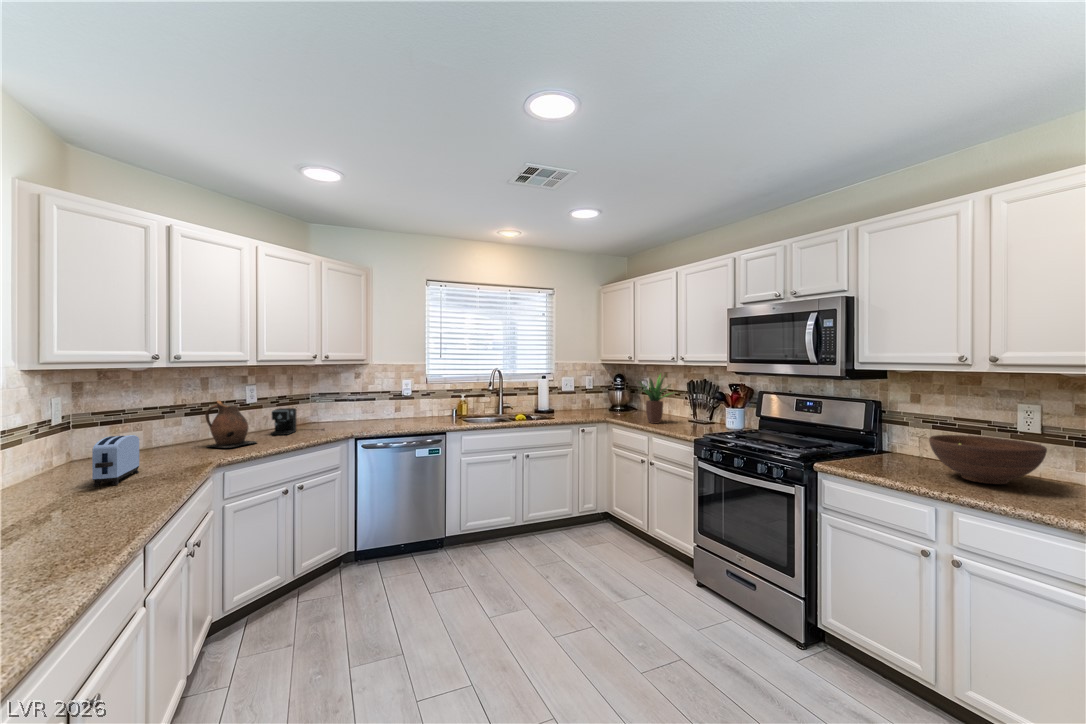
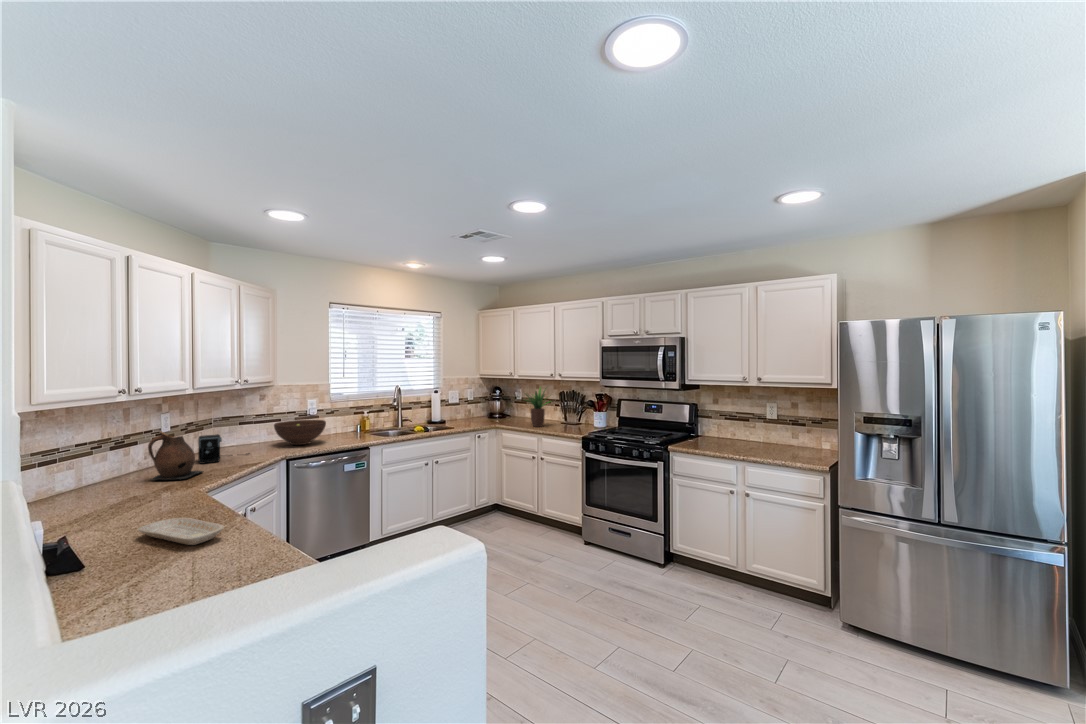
toaster: present [92,435,139,486] -> none [112,472,144,525]
fruit bowl: present [929,435,1047,484] -> present [274,420,326,445]
tray: none [66,487,127,520] -> present [138,518,224,545]

